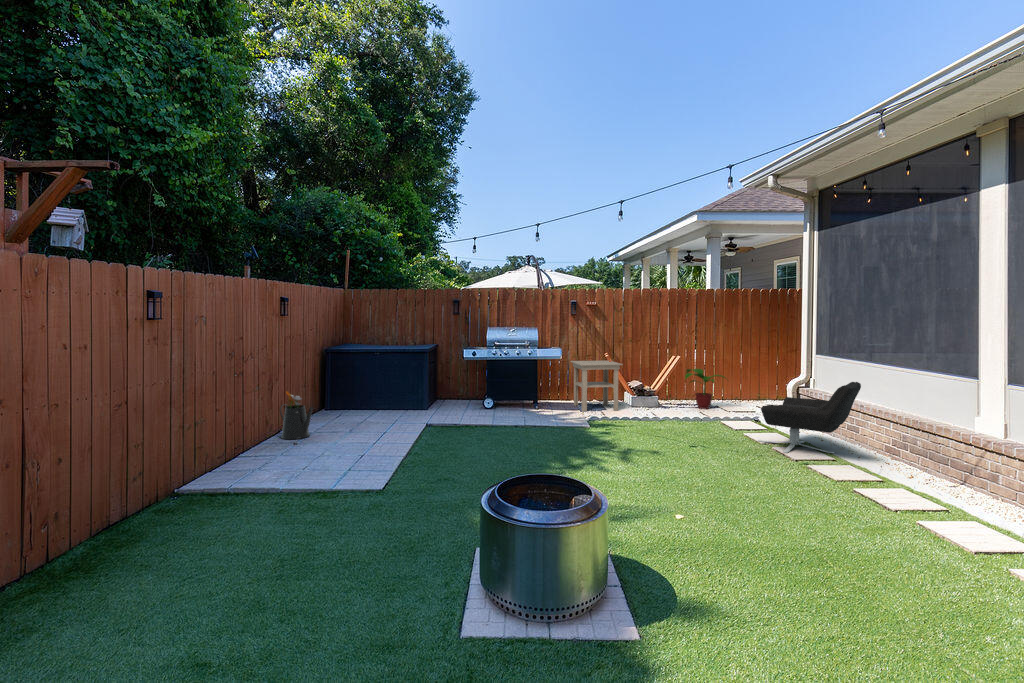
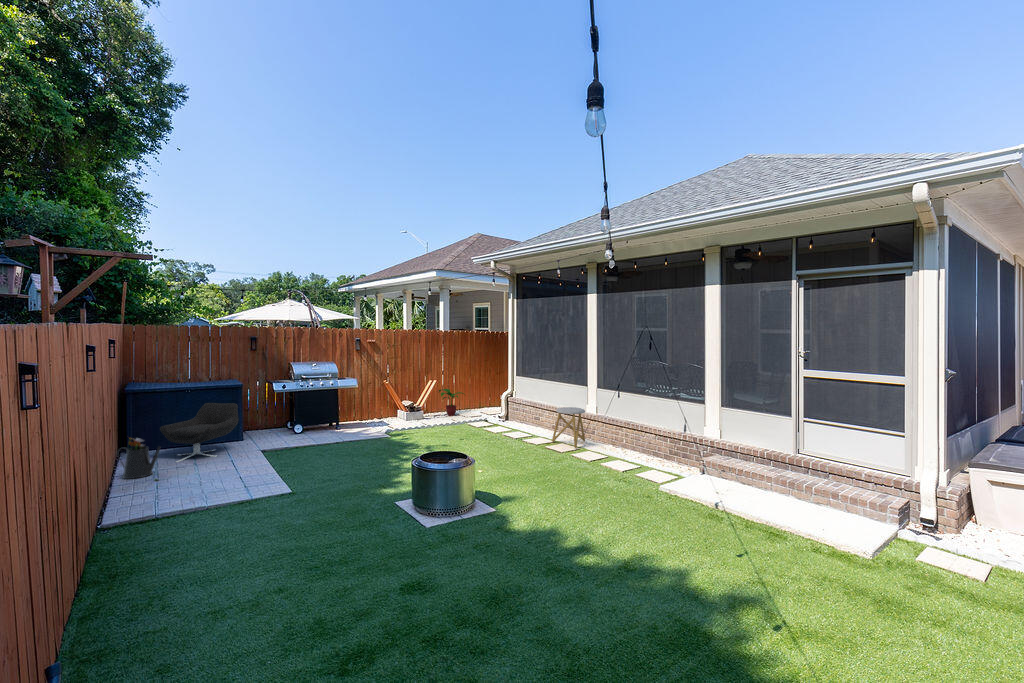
side table: present [570,361,623,411] -> none [358,387,401,426]
lounge chair: present [758,382,861,453] -> present [160,403,239,462]
stool: none [877,413,969,504] -> present [552,407,585,448]

